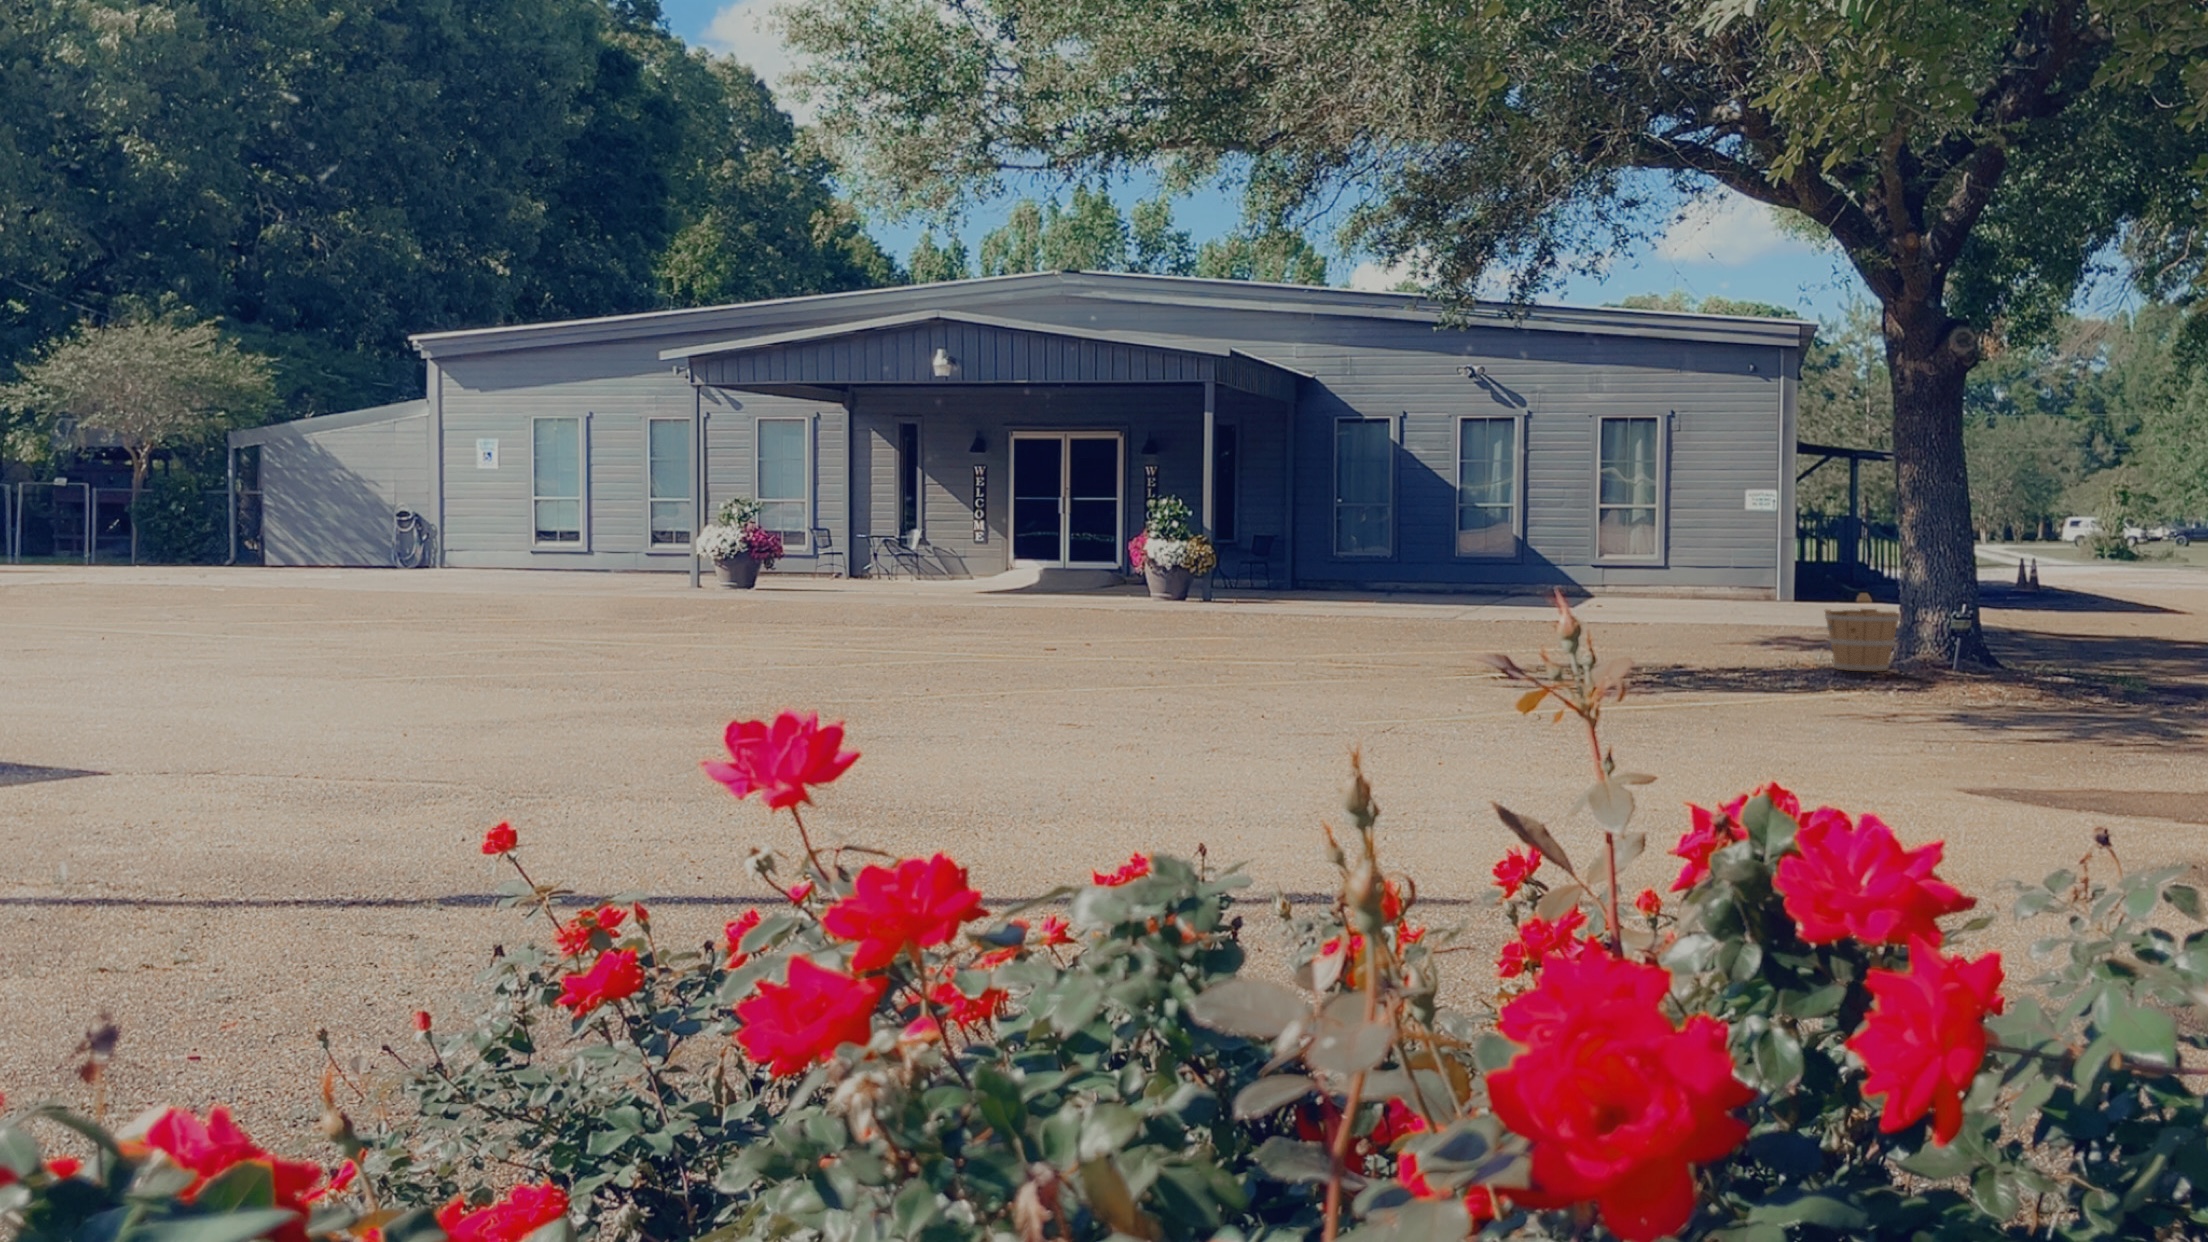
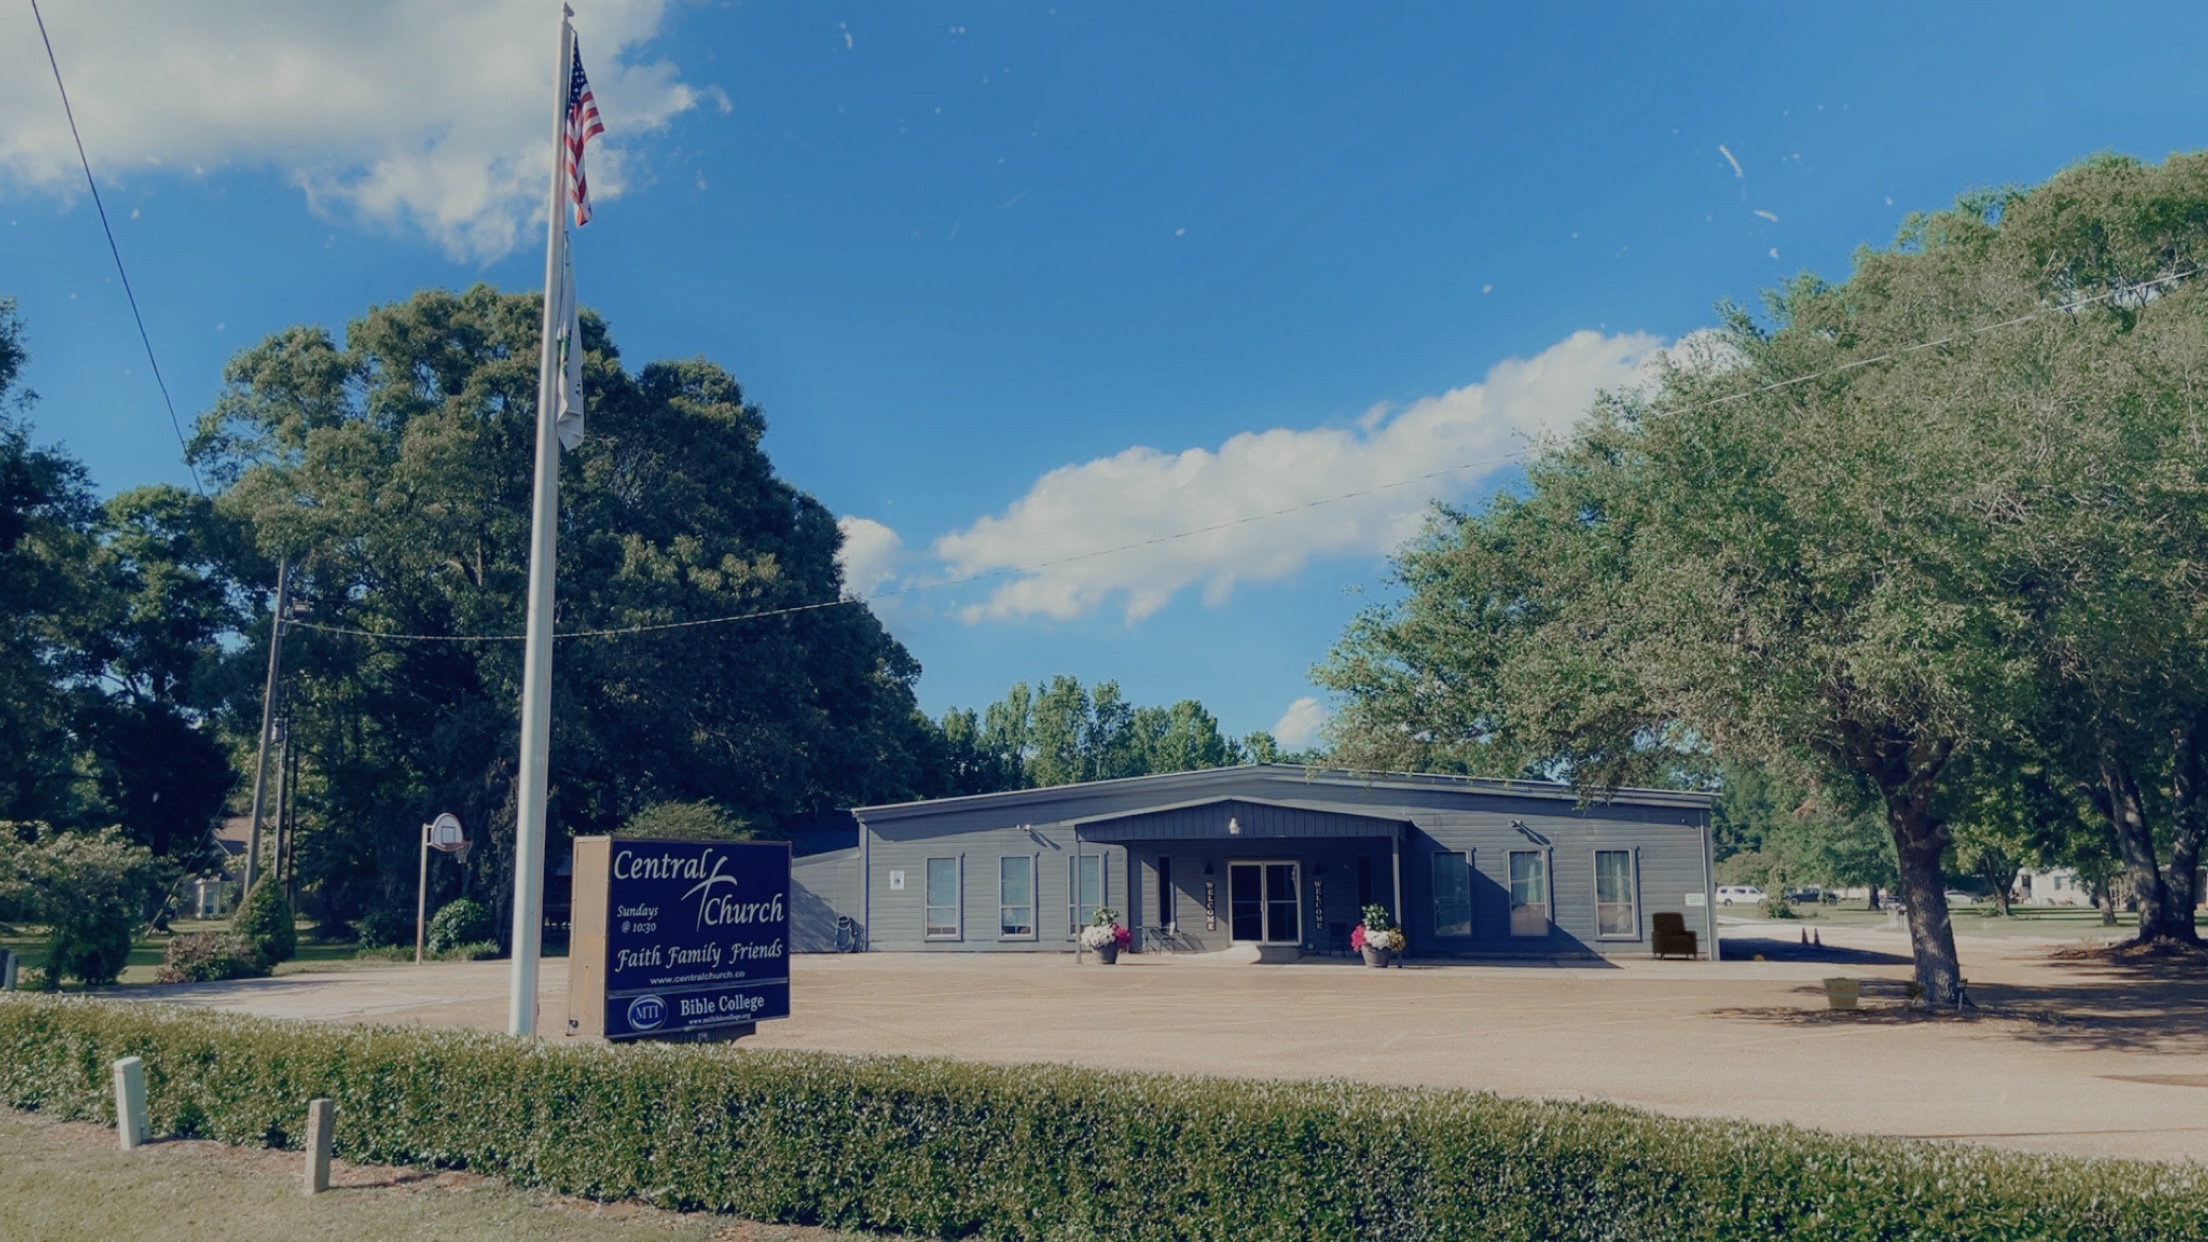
chair: none [1687,522,1760,603] -> present [1651,912,1698,960]
potted tree: none [1978,597,2038,678] -> present [1904,975,1928,1012]

